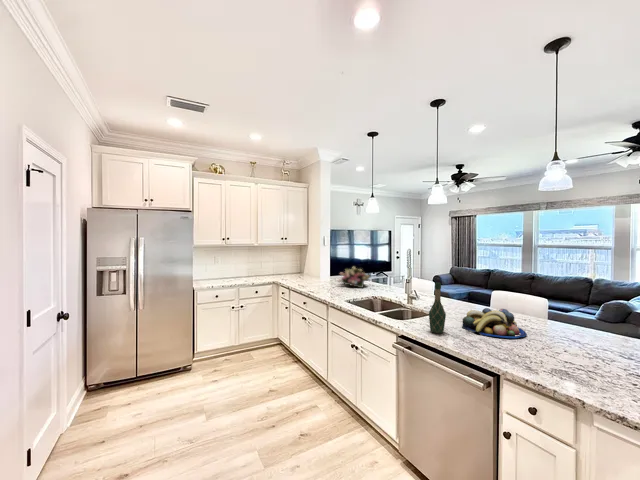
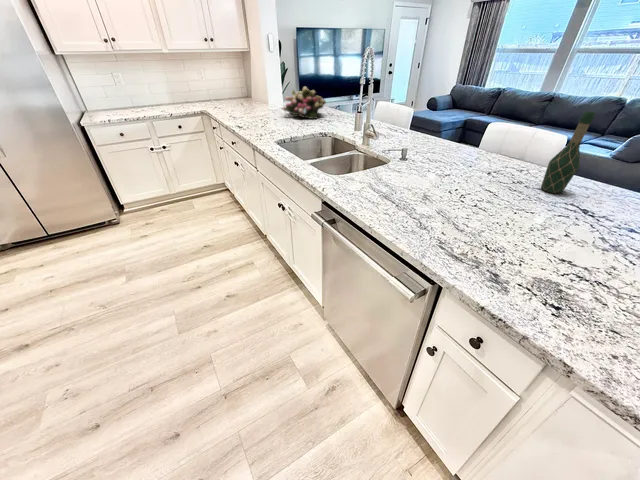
wine bottle: present [429,283,446,333] -> present [541,111,595,193]
fruit bowl: present [462,308,527,338] -> none [419,155,514,208]

